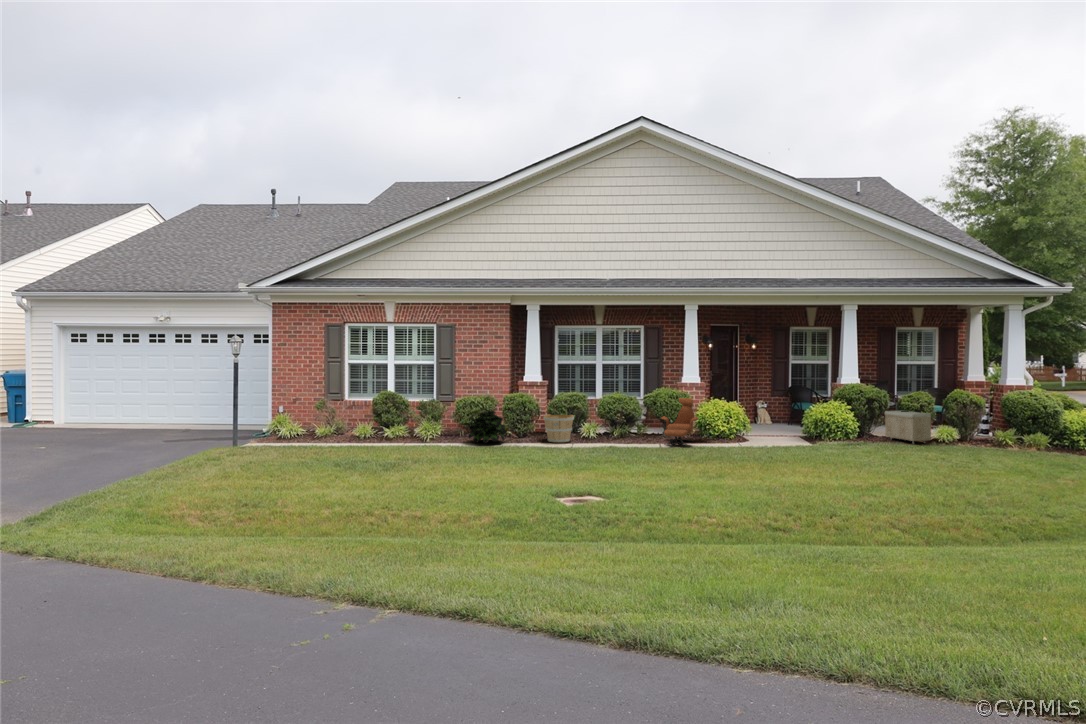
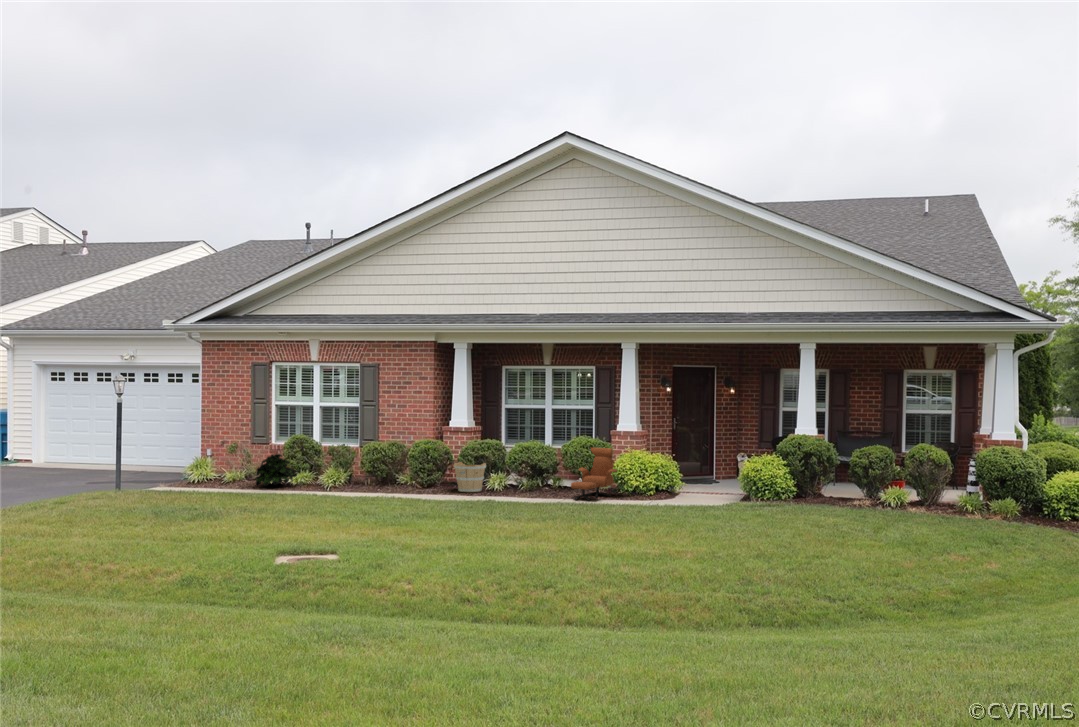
potted plant: present [469,411,507,443] -> present [255,454,297,486]
storage bench: present [885,411,931,443] -> none [837,468,880,507]

